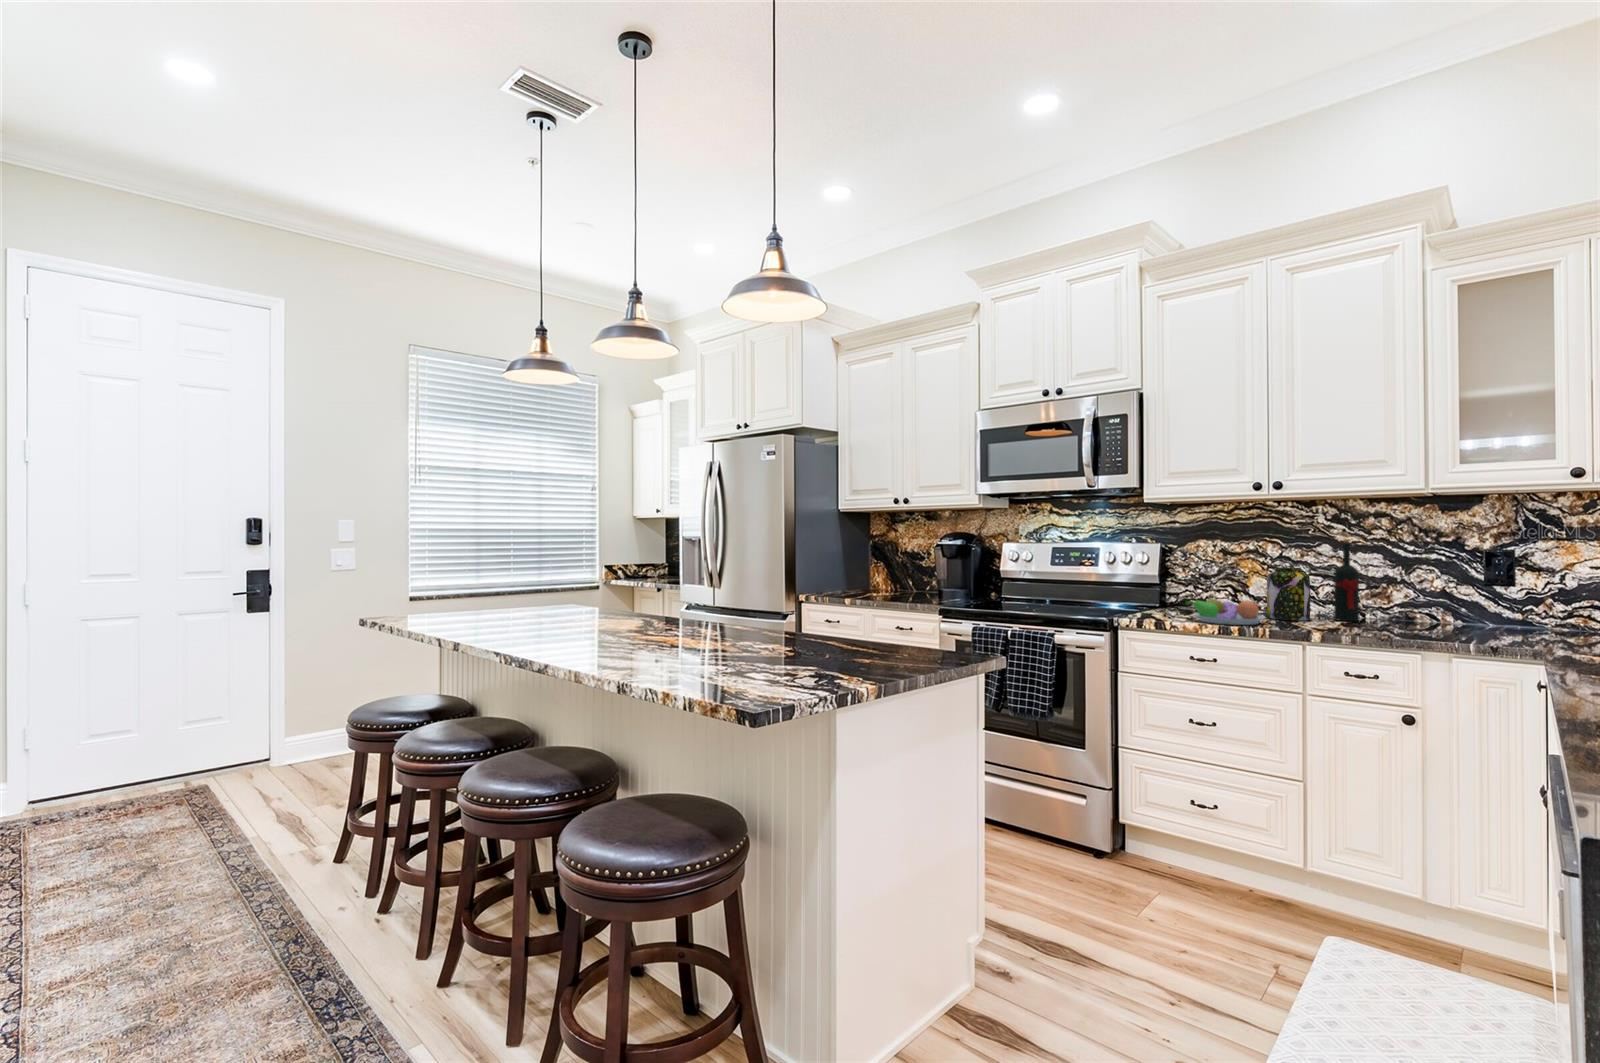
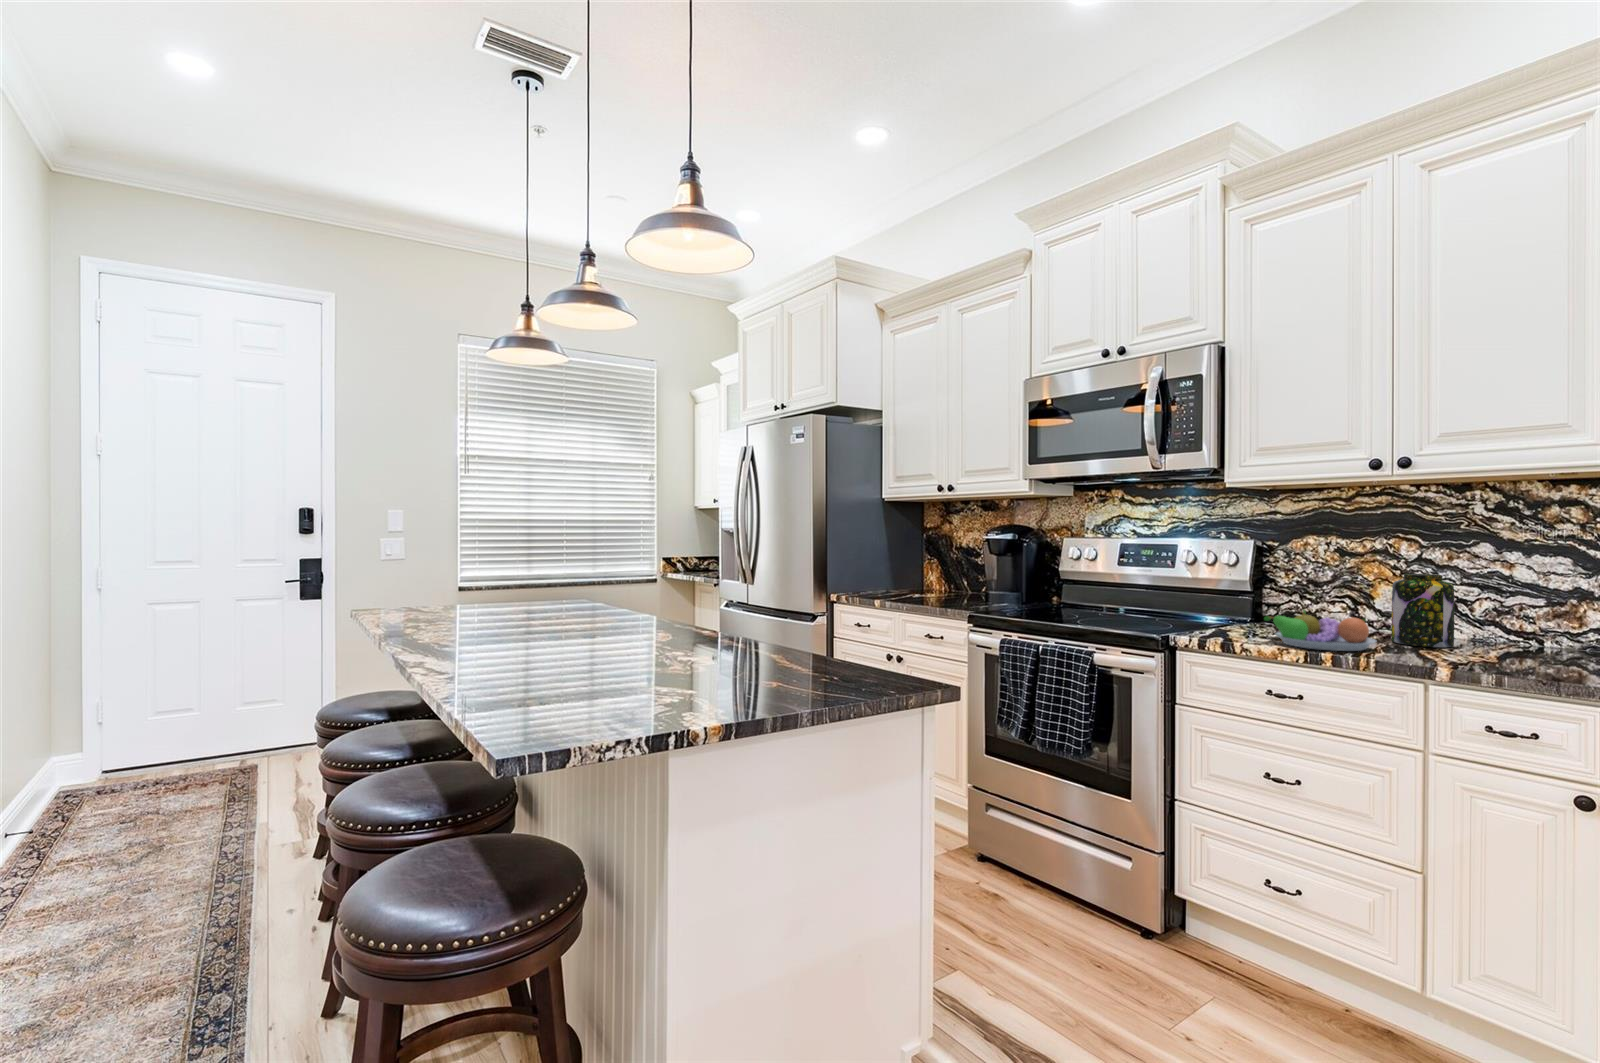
wine bottle: present [1334,540,1359,621] -> none [1493,537,1532,651]

